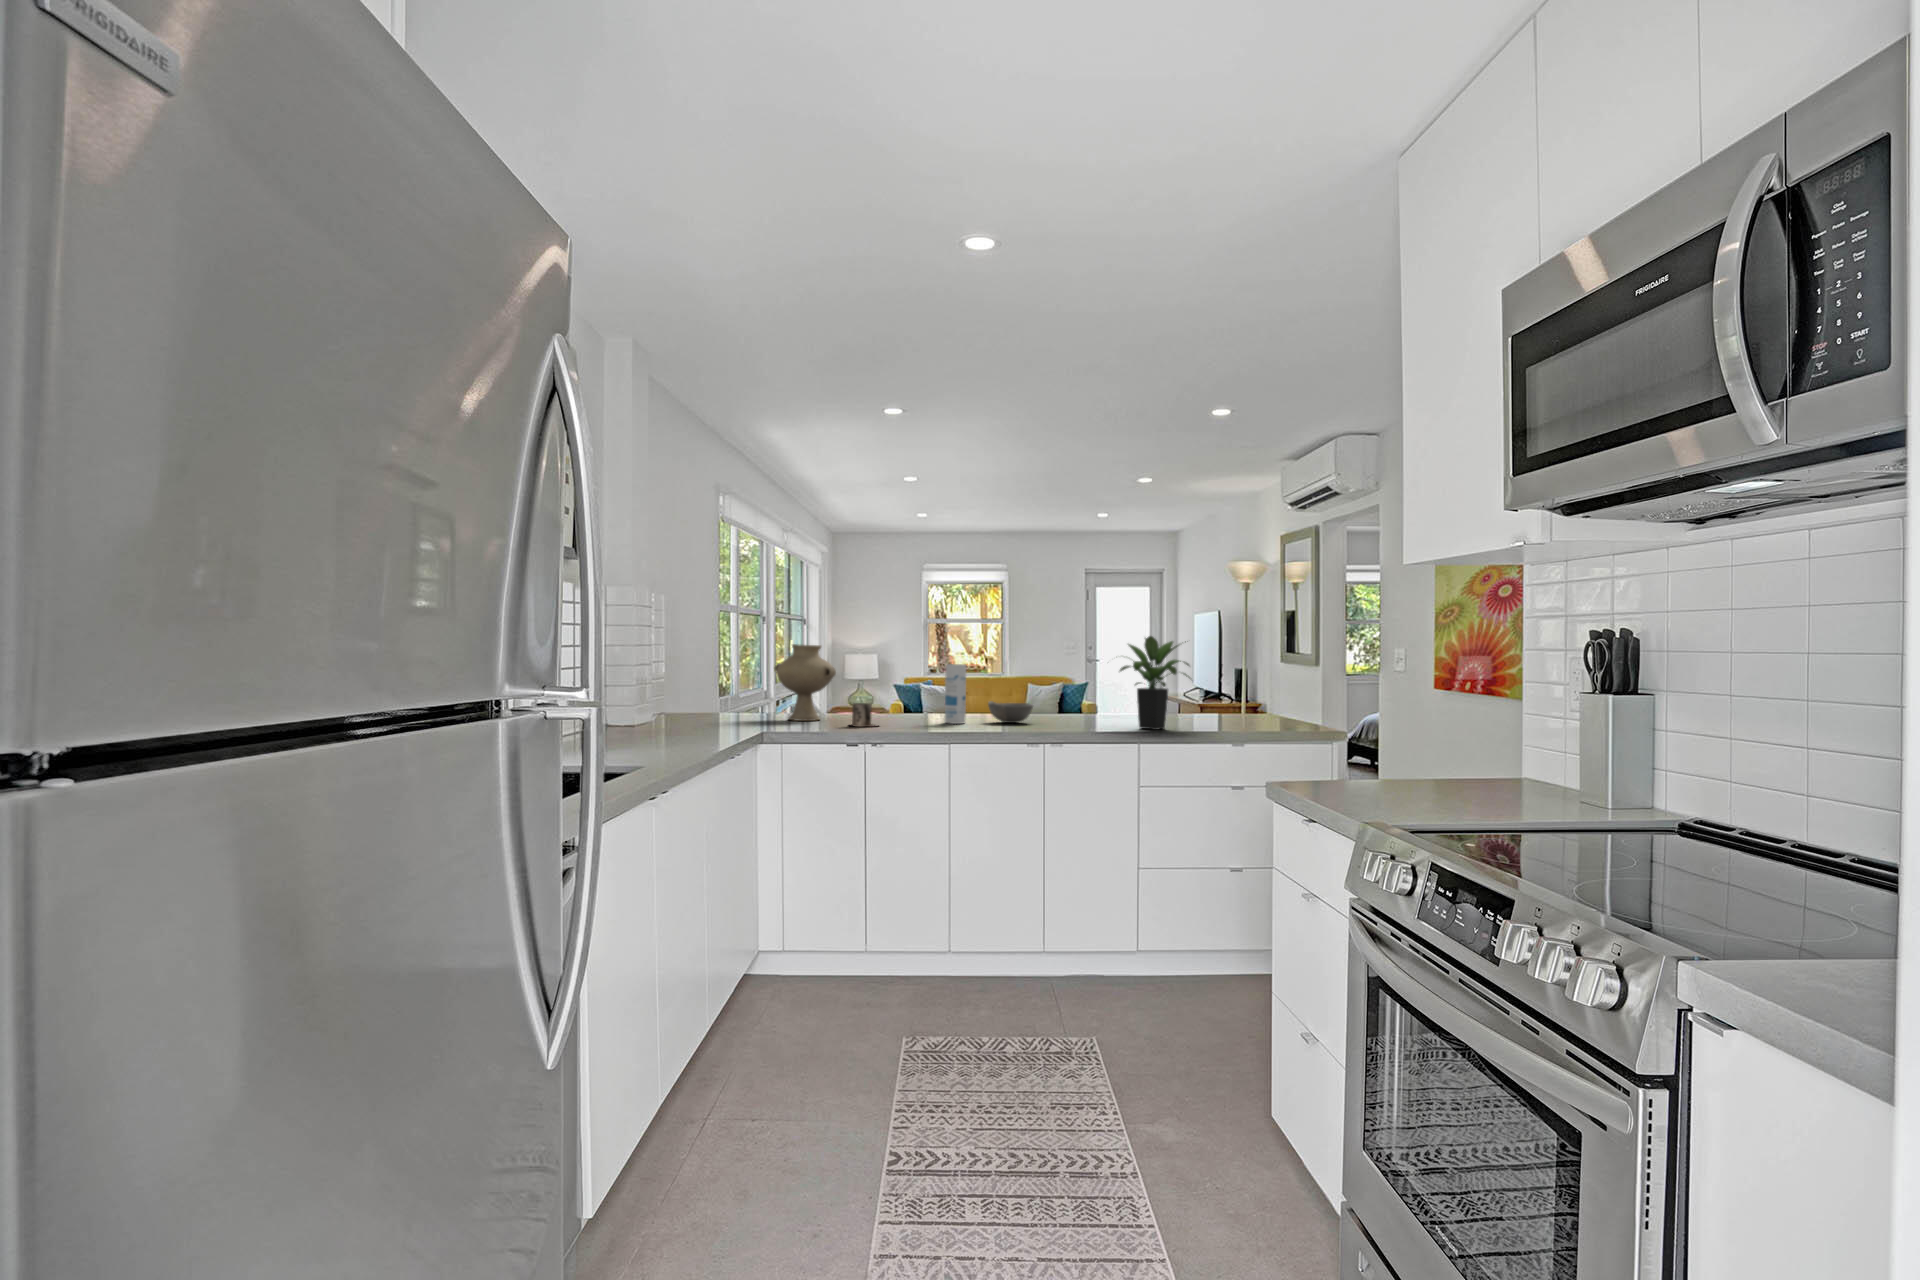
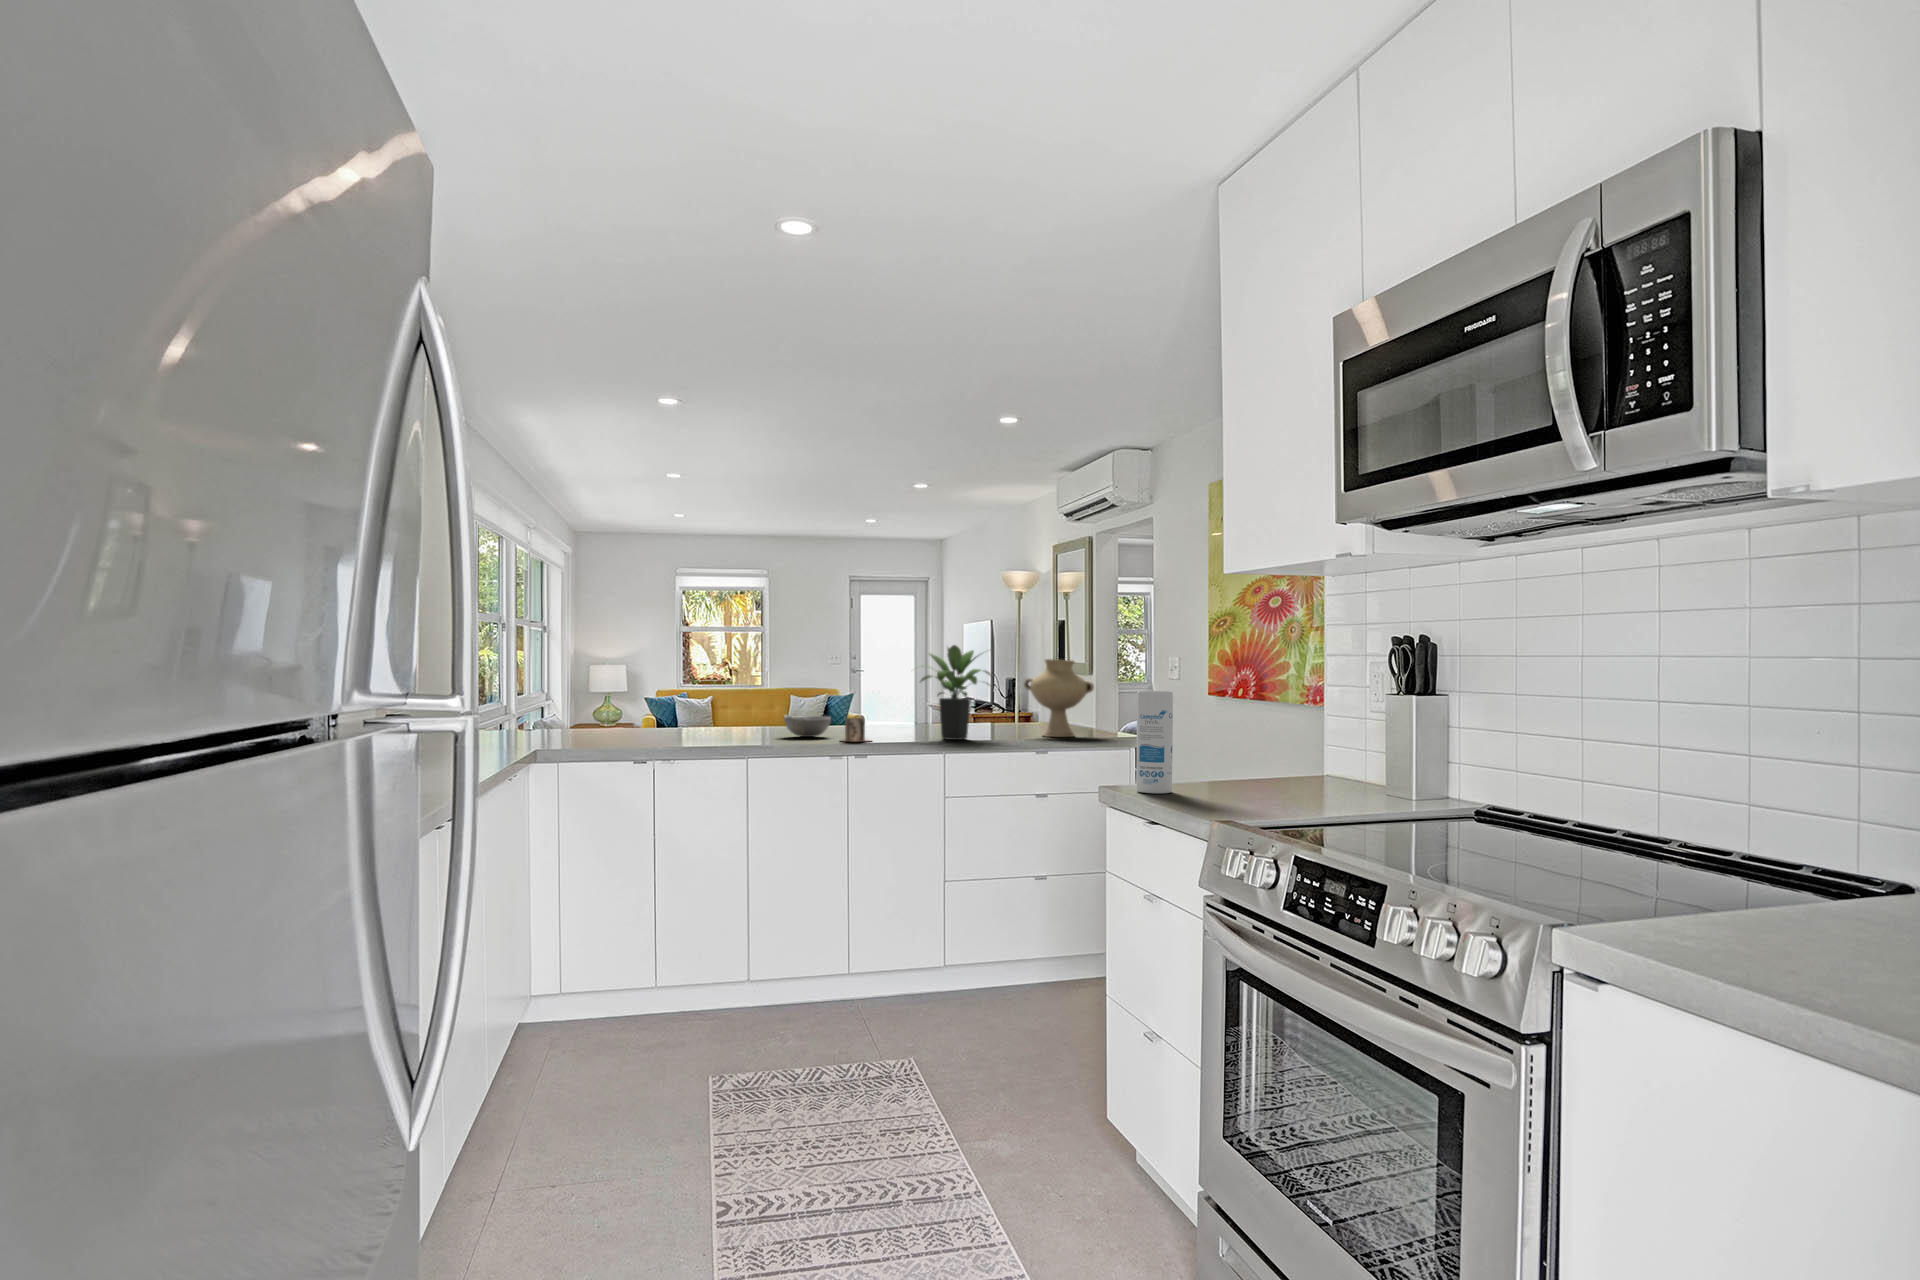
vase: present [774,644,836,721] -> present [1024,659,1094,737]
canister: present [945,664,966,724] -> present [1136,691,1173,793]
mug: present [851,703,876,727] -> present [843,718,871,742]

